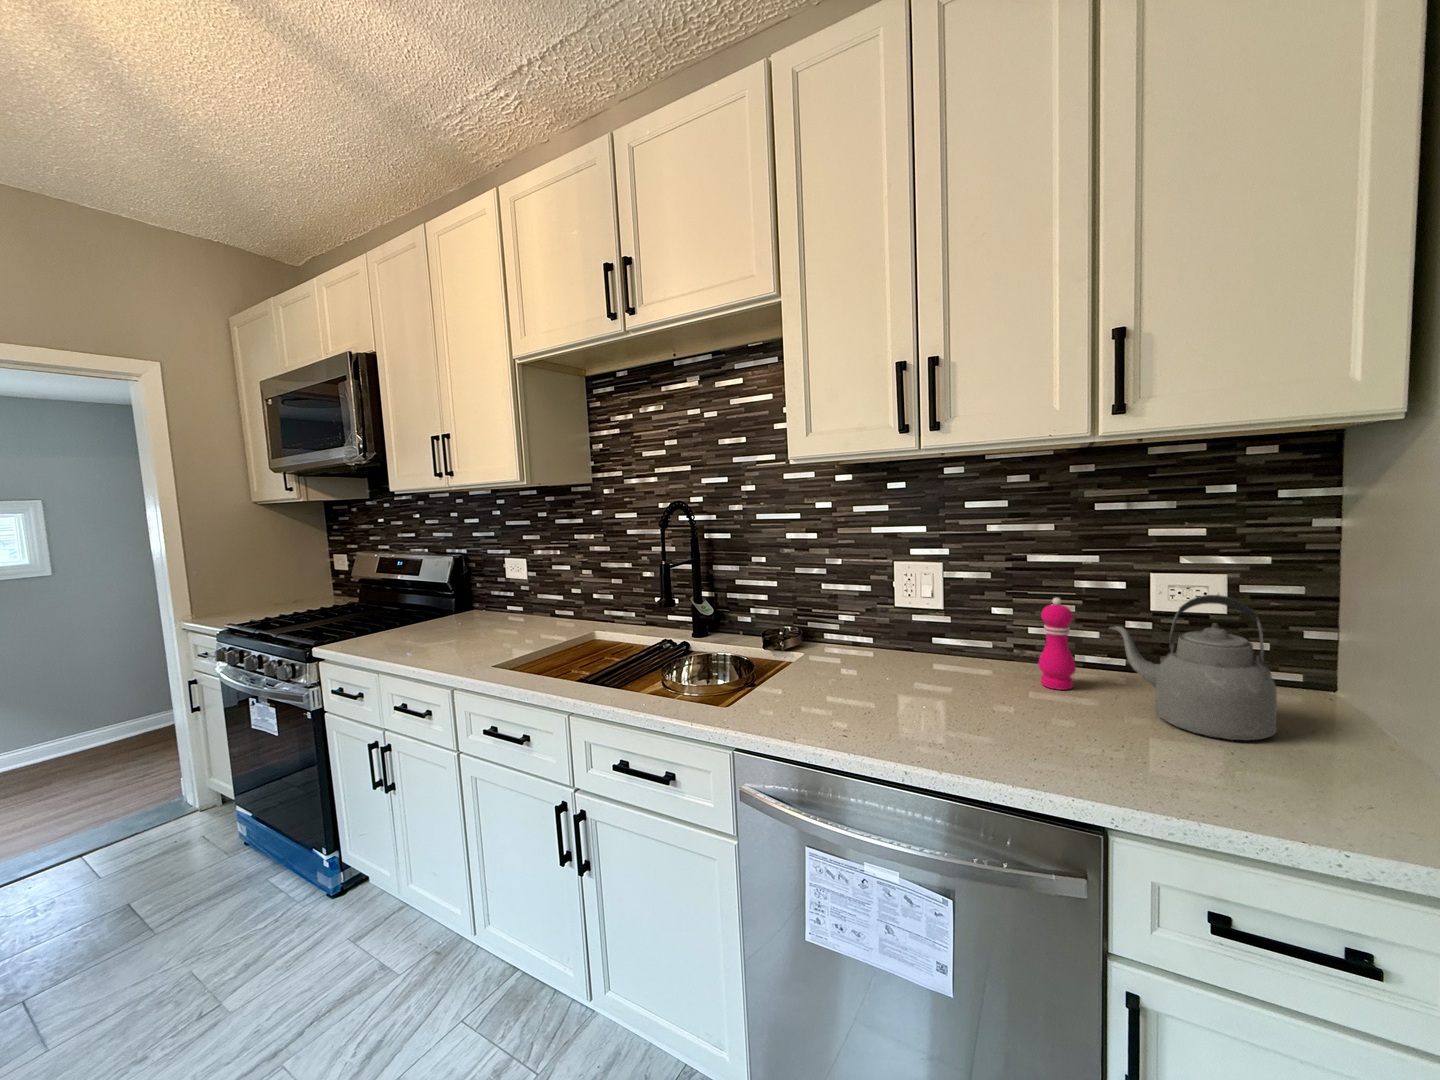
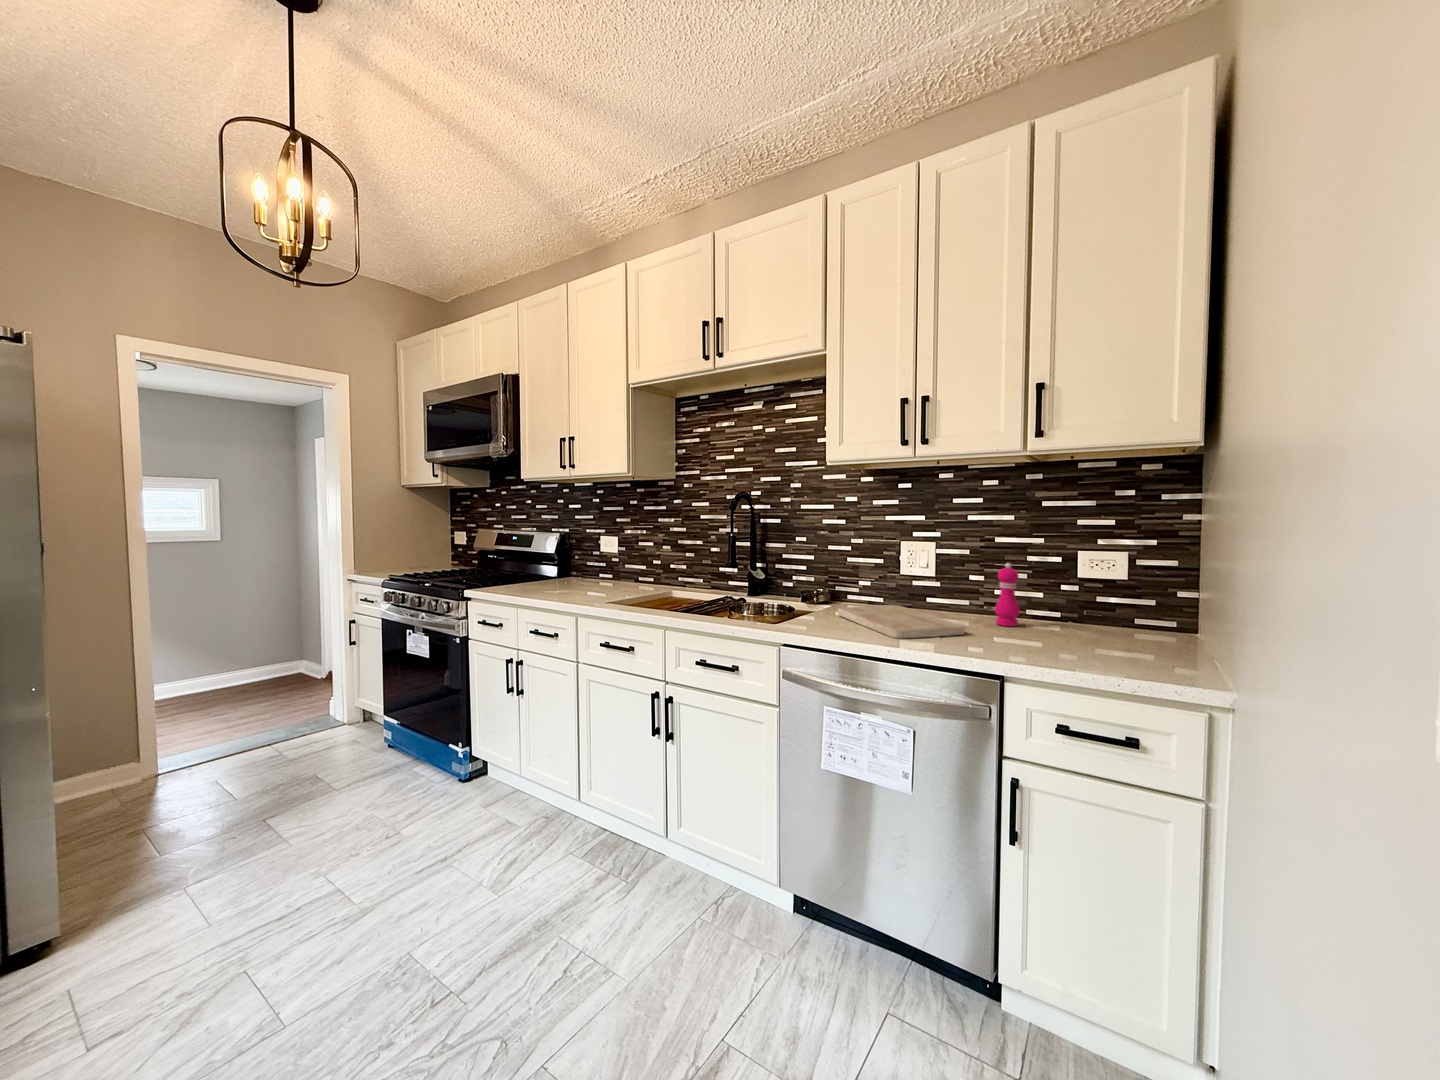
kettle: present [1110,595,1277,740] -> none [1038,556,1136,647]
cutting board: none [815,654,1008,738] -> present [838,605,964,639]

